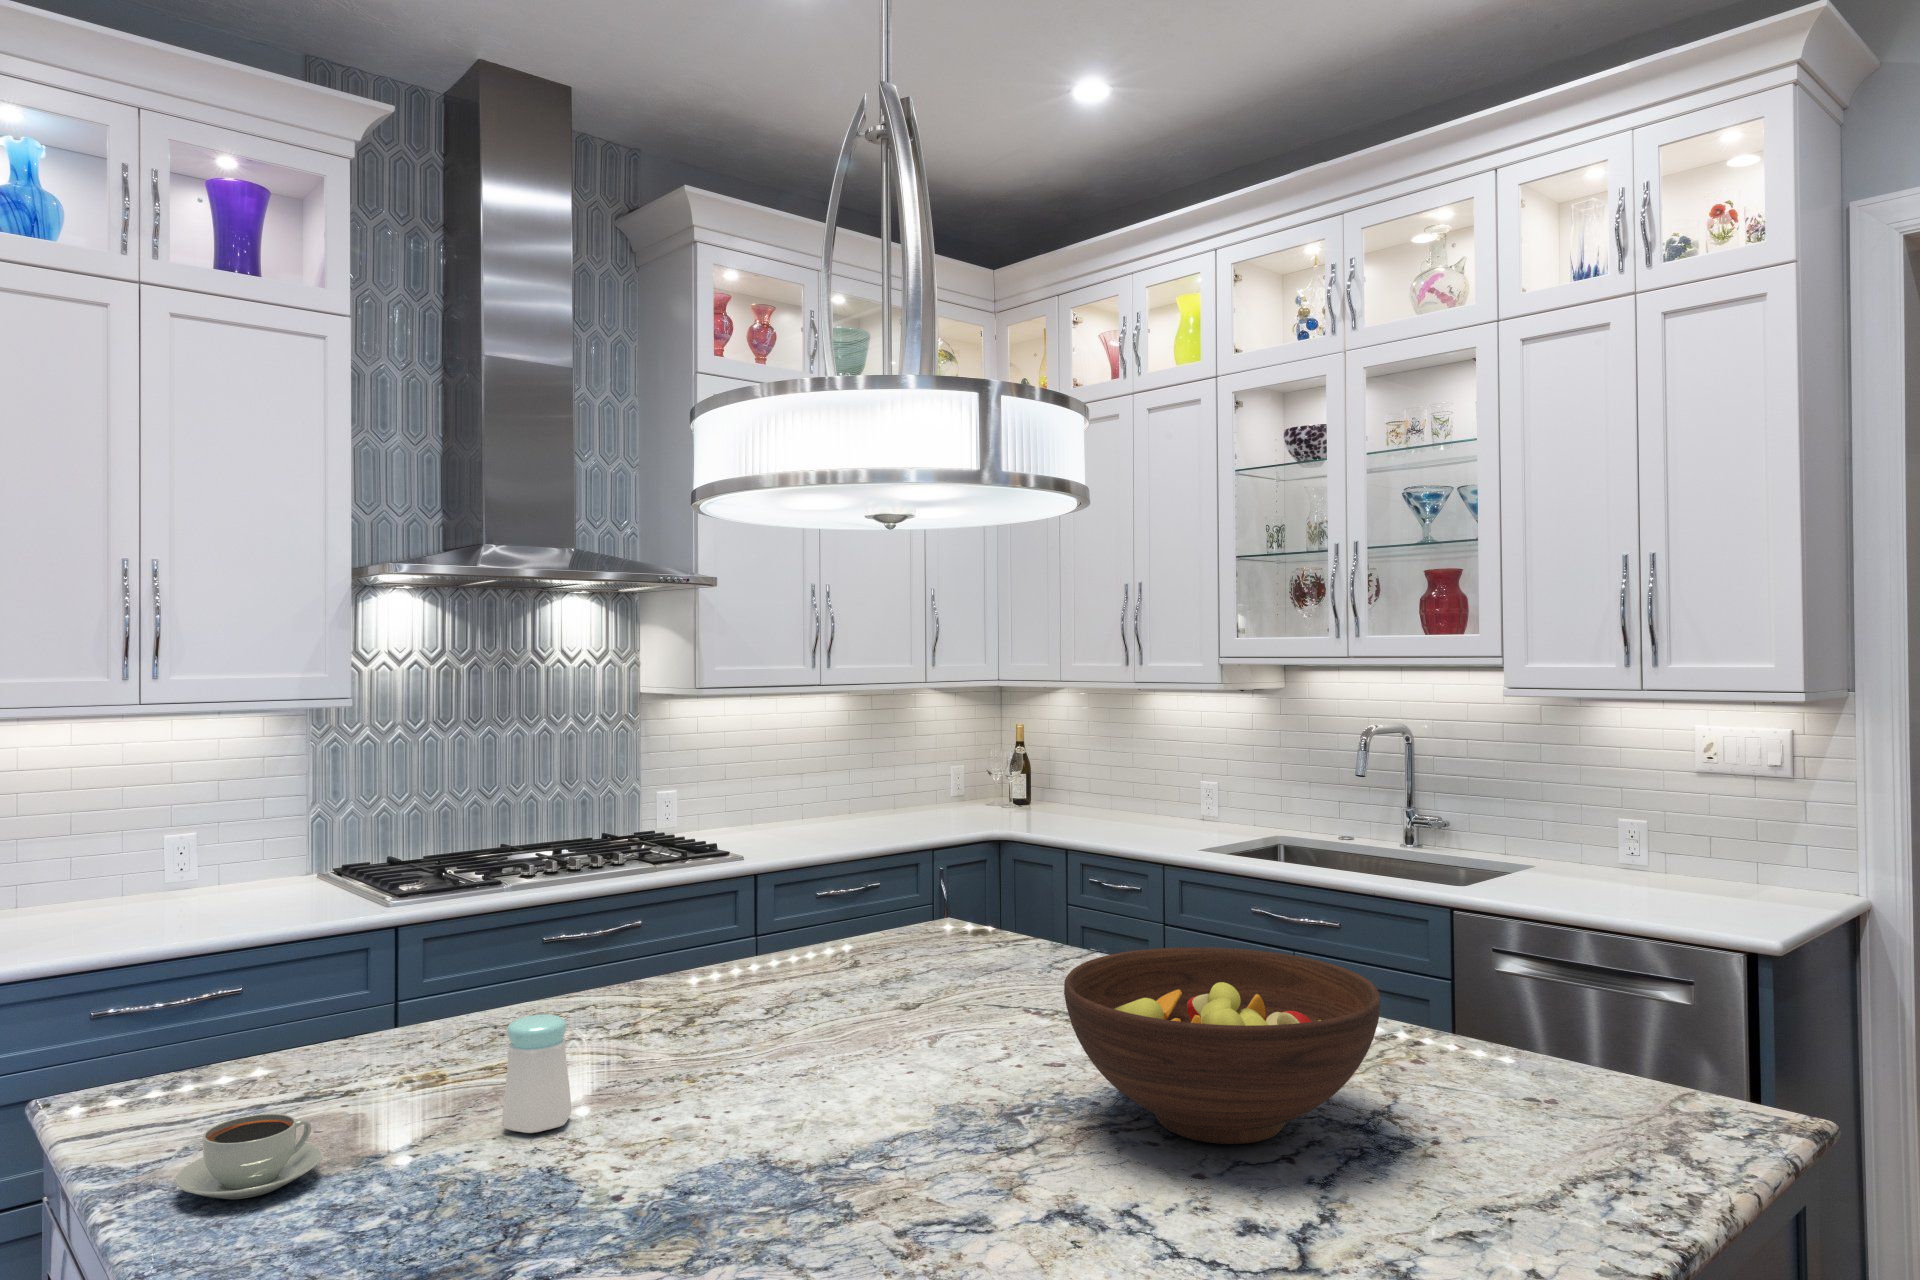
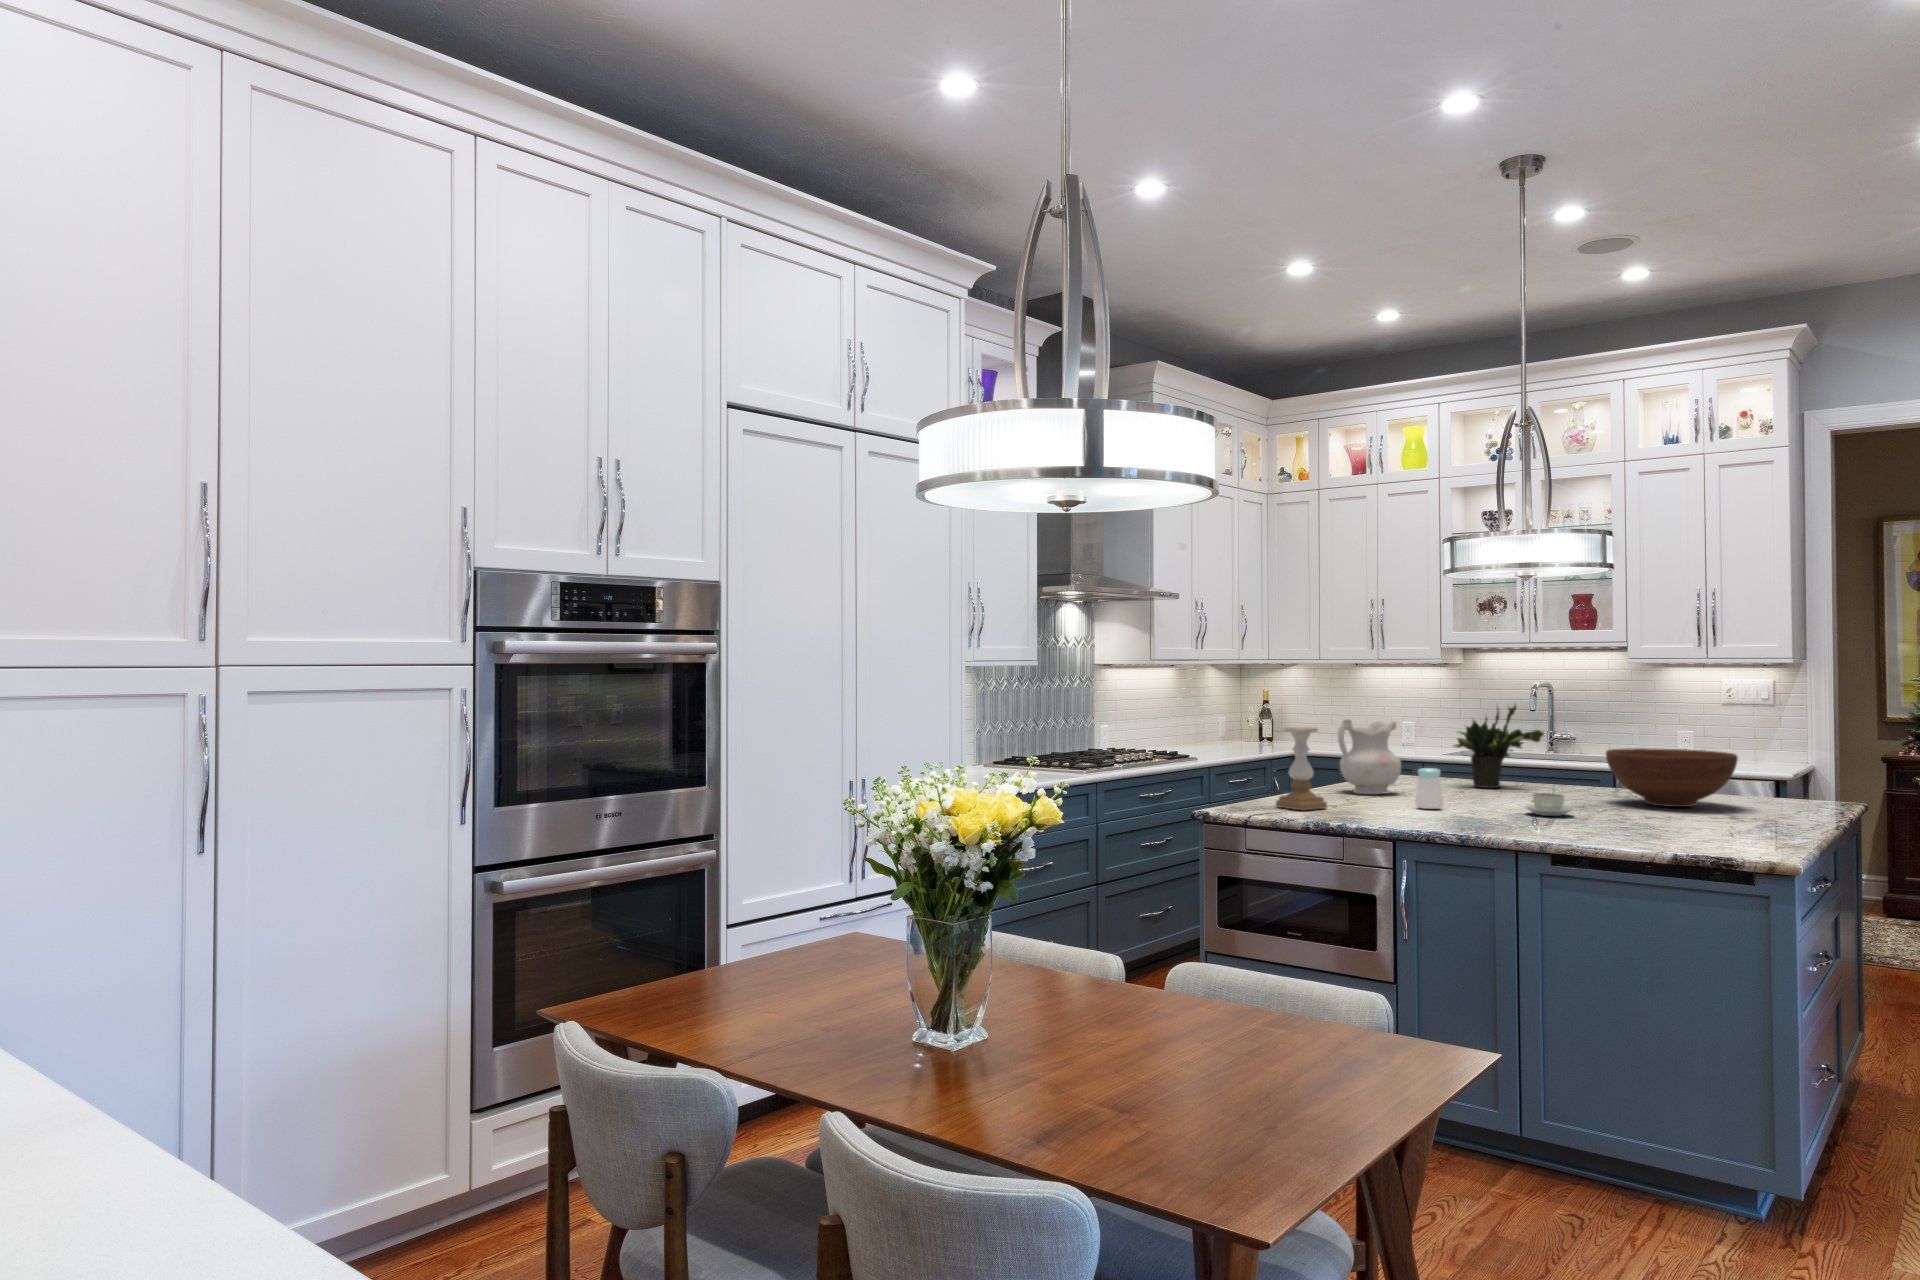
potted plant: none [888,809,1096,1003] -> present [1454,704,1544,788]
ceramic pitcher: none [552,853,706,1030] -> present [1338,719,1401,794]
candle holder: none [171,899,287,1130] -> present [1276,727,1327,810]
coffee cup: present [175,1114,322,1199] -> present [1525,793,1573,816]

